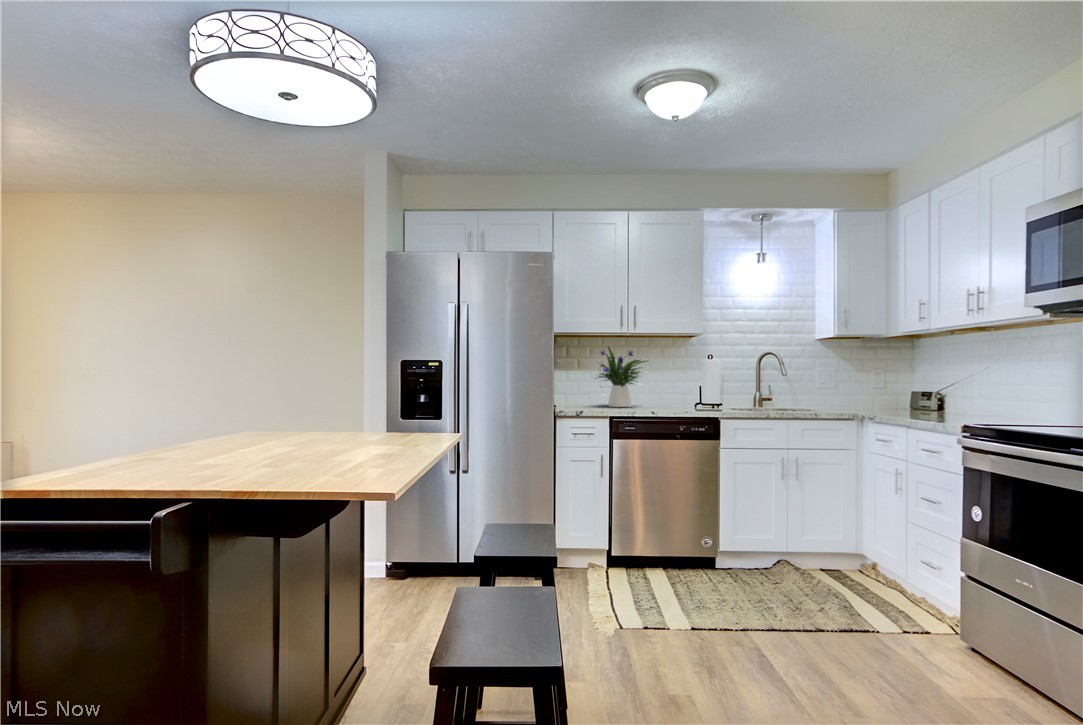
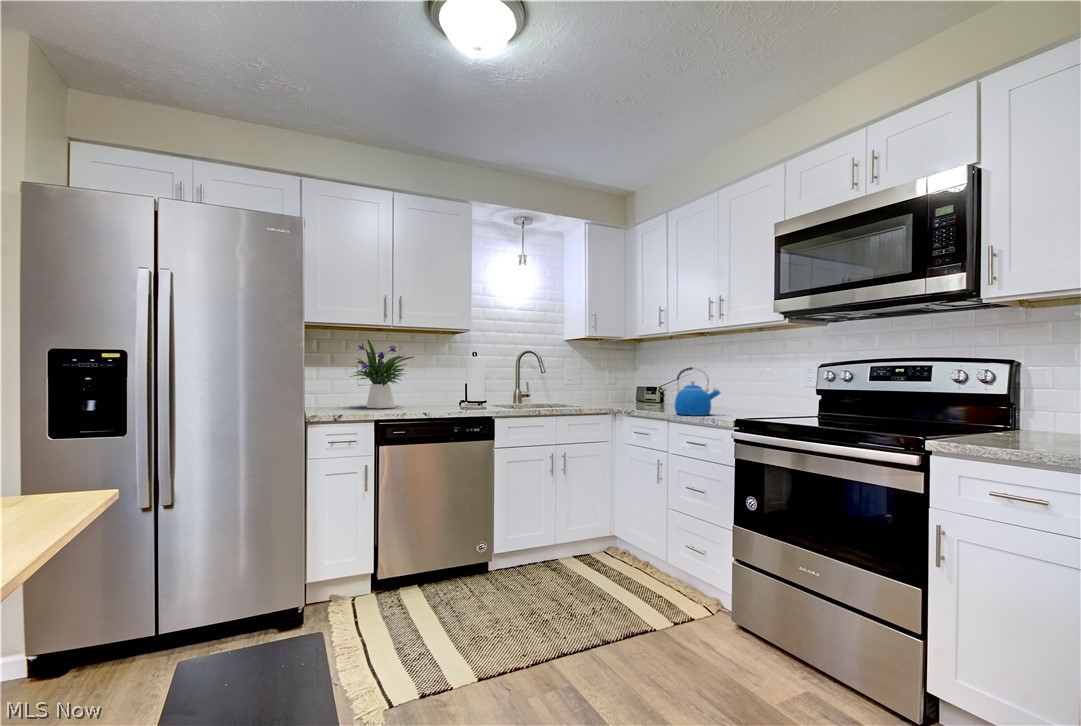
kettle: none [918,367,975,420] -> present [675,367,720,416]

